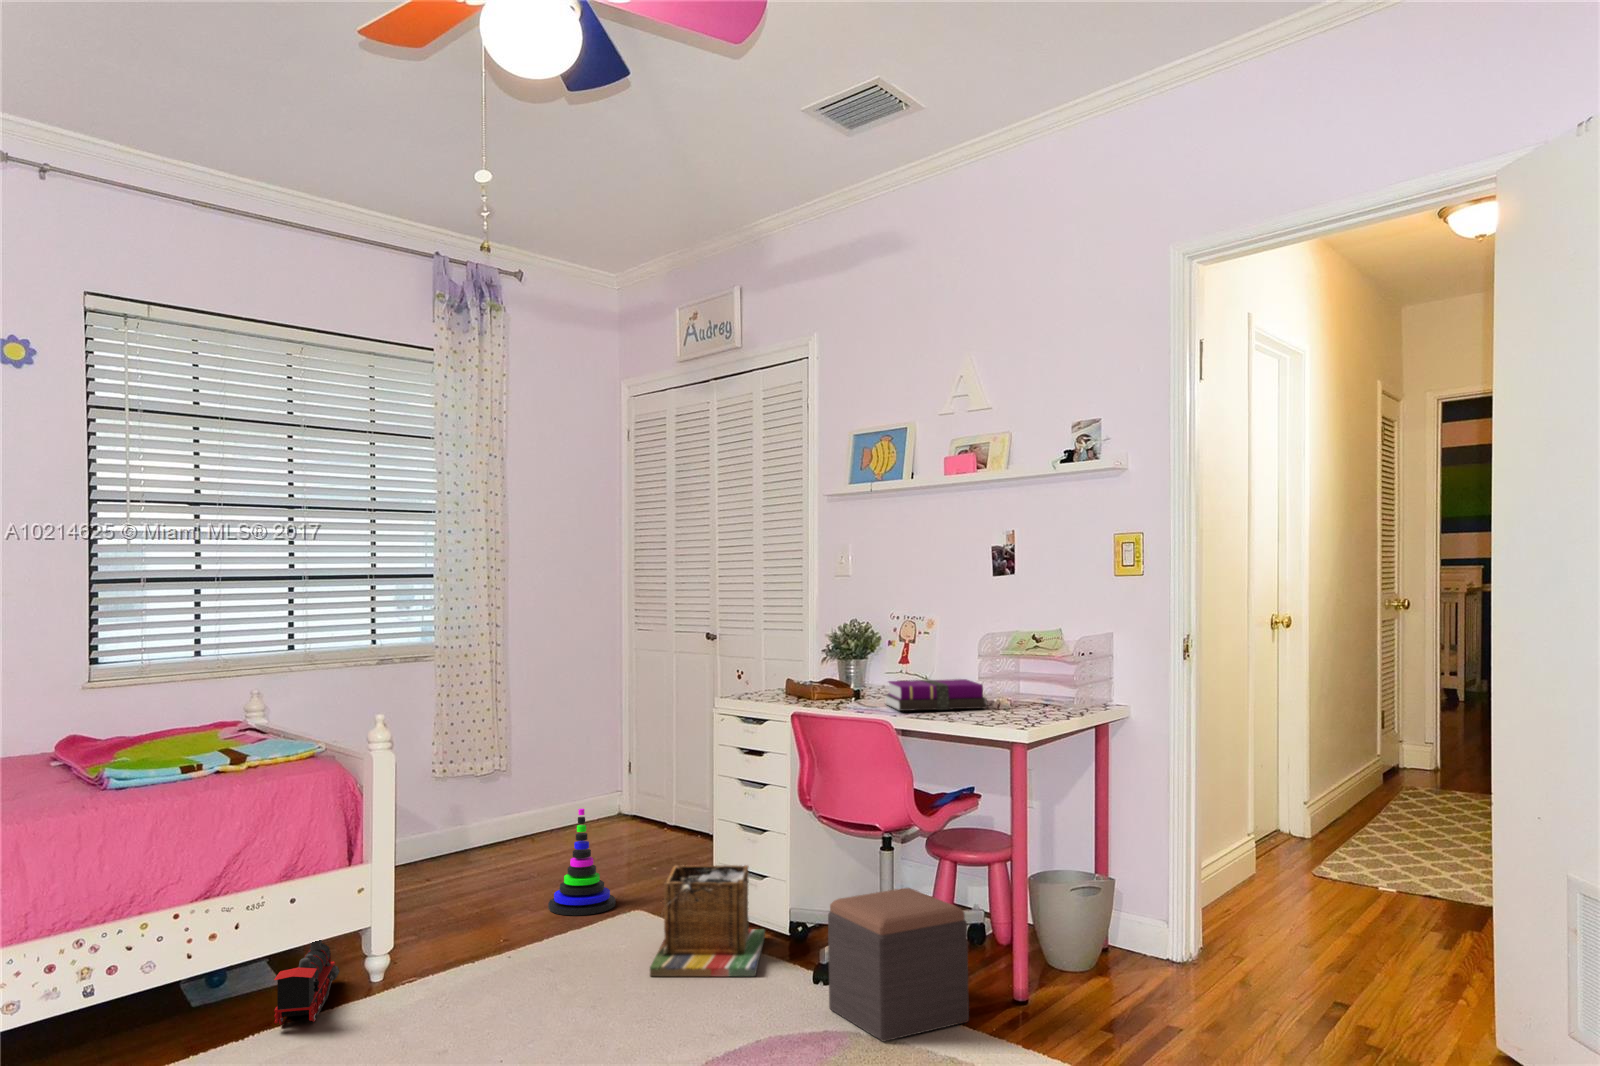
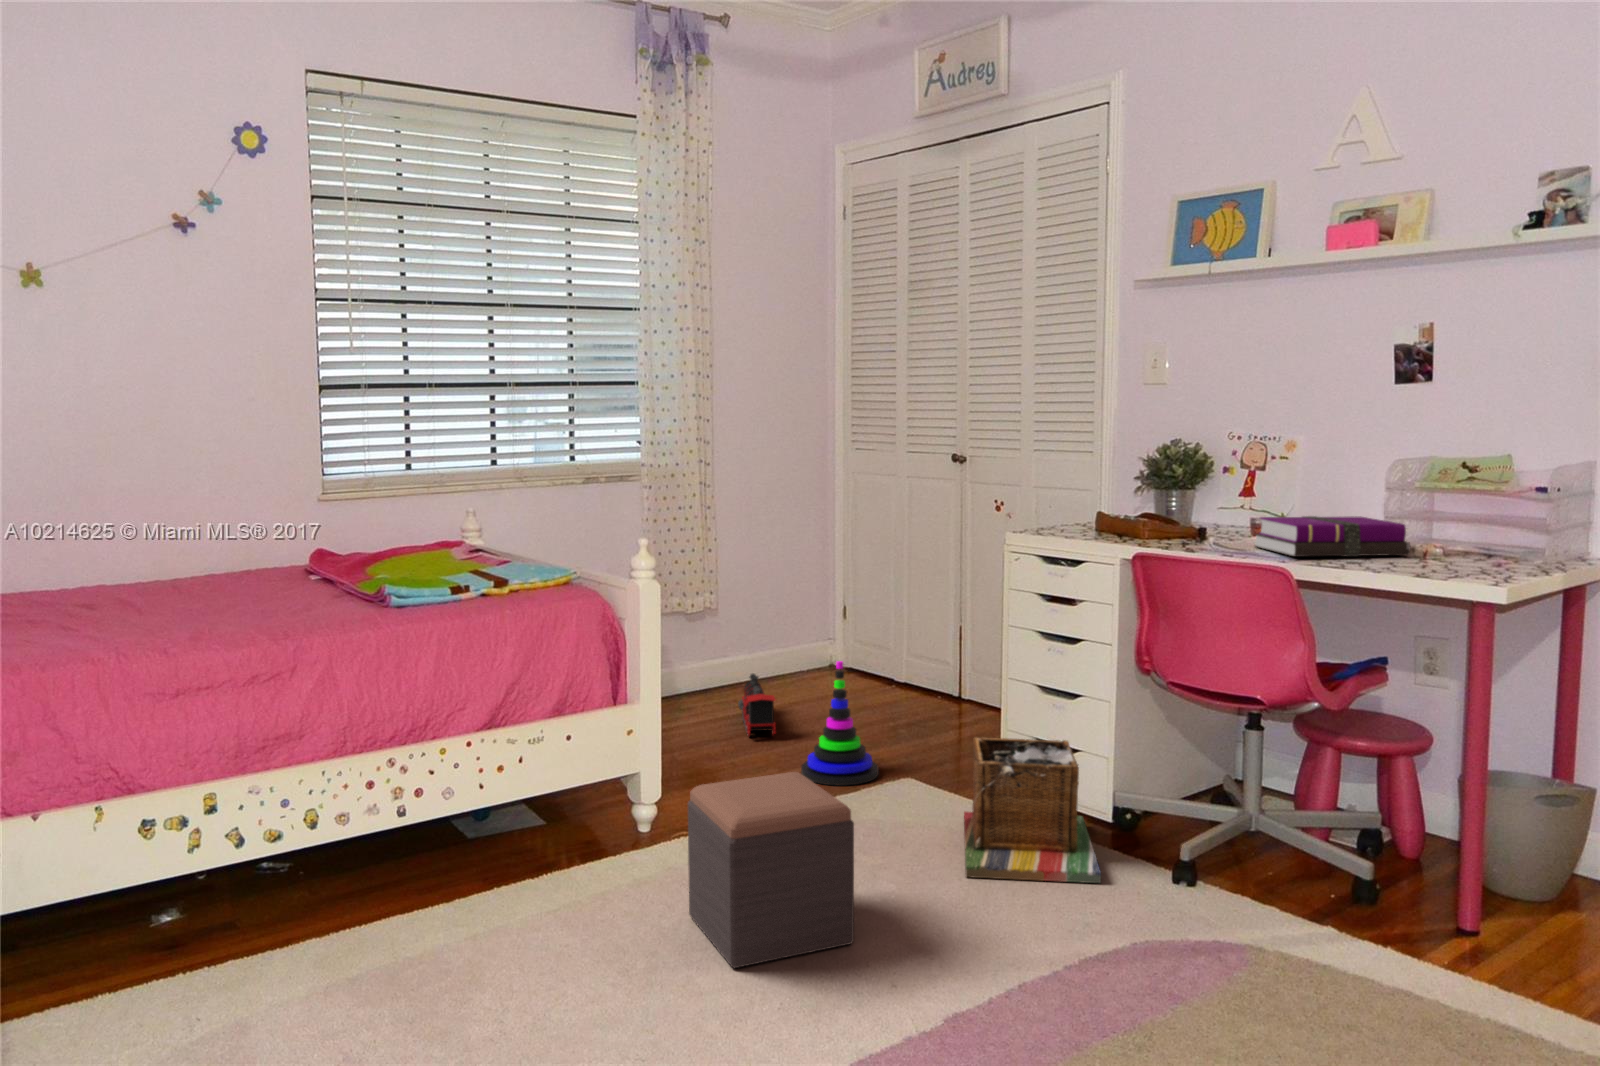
footstool: present [828,888,969,1042] -> present [688,772,854,968]
toy train: present [274,940,339,1025] -> present [738,674,776,735]

